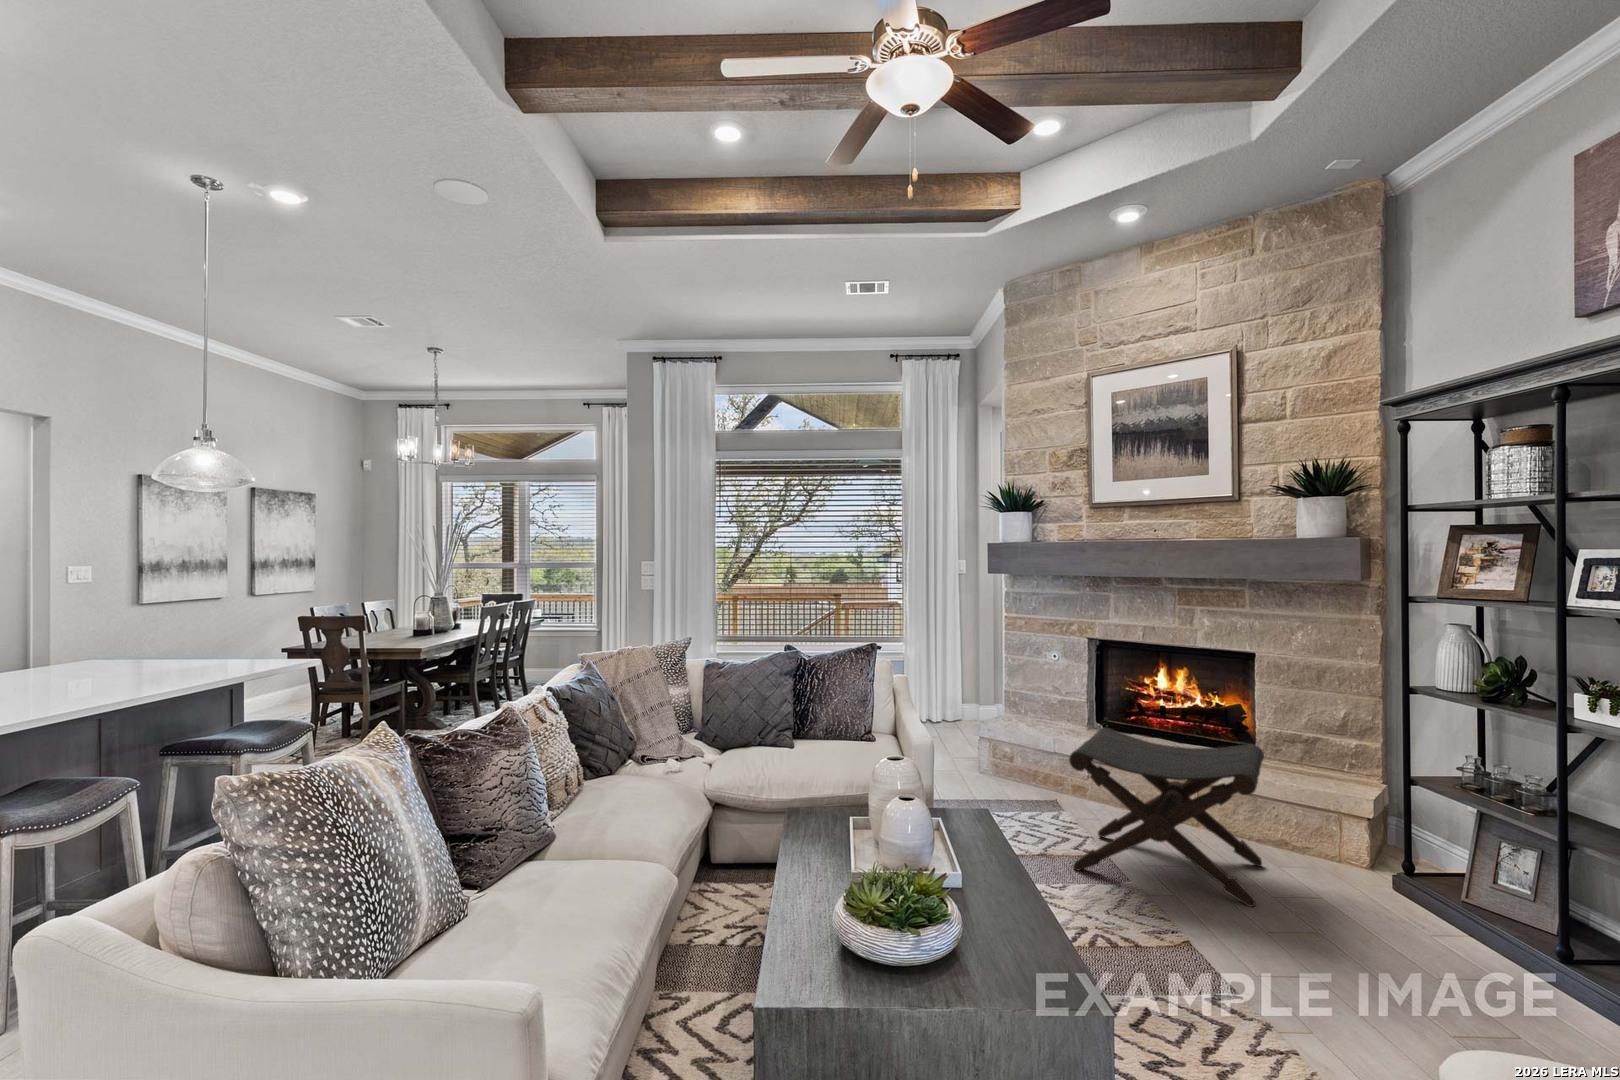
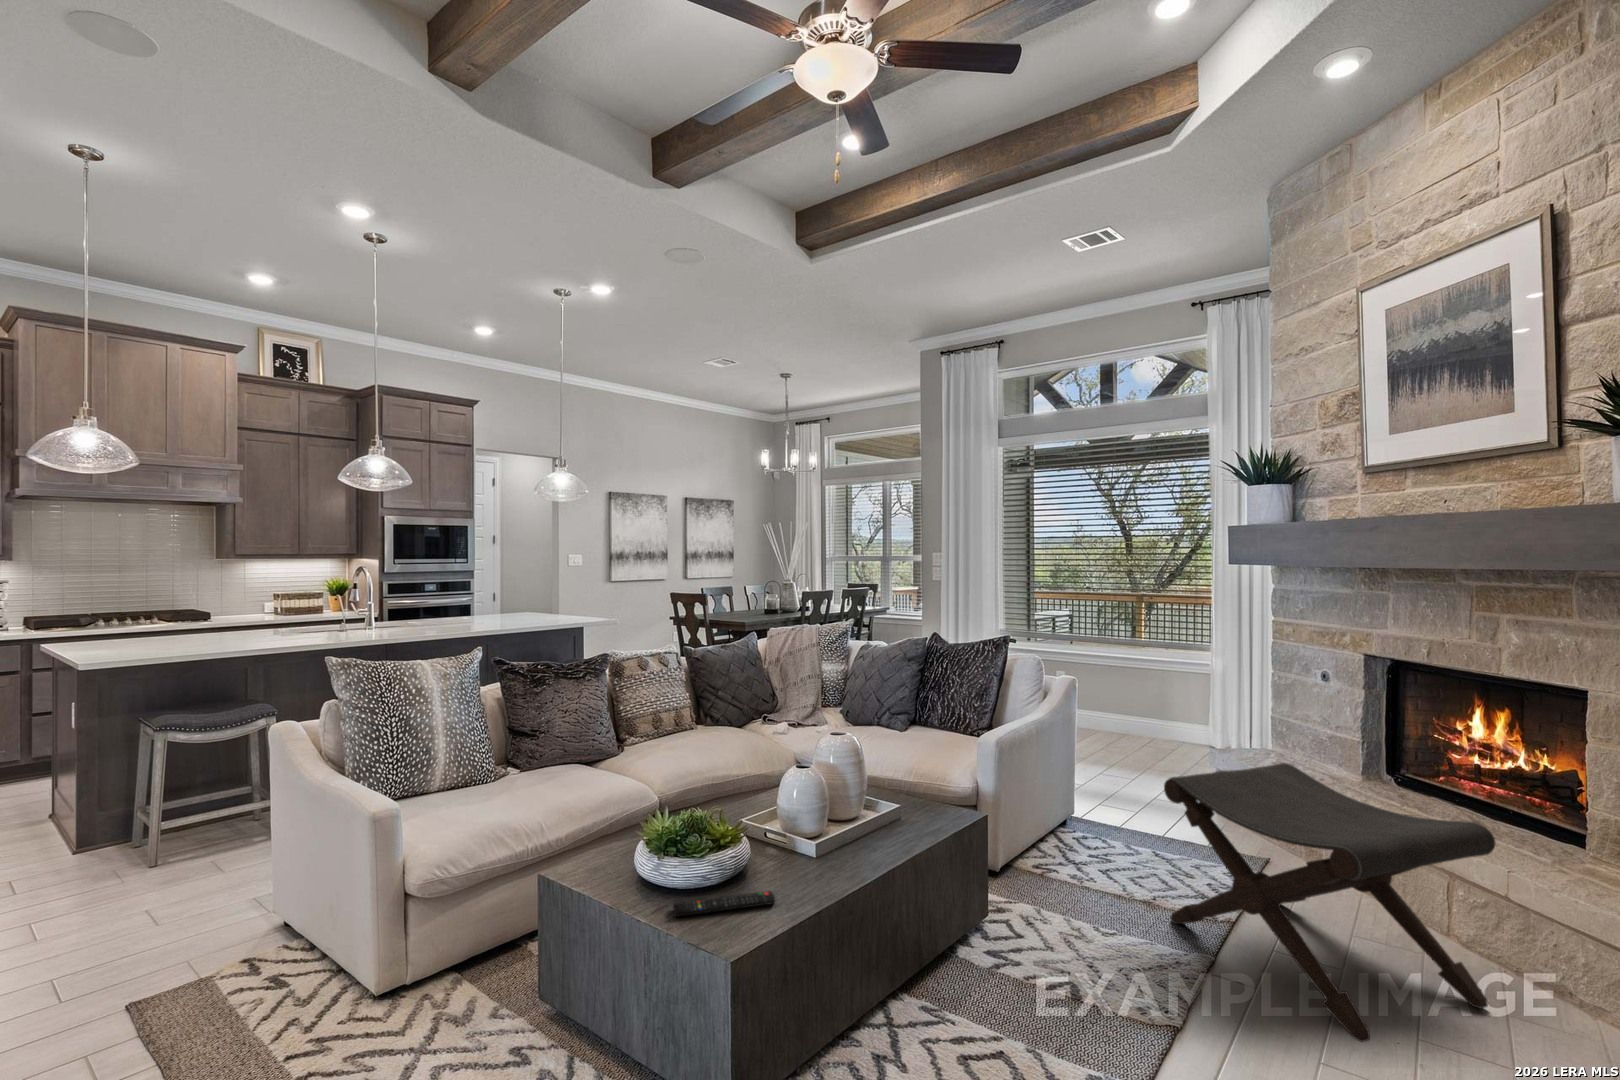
remote control: none [960,924,1024,978] -> present [673,891,775,917]

